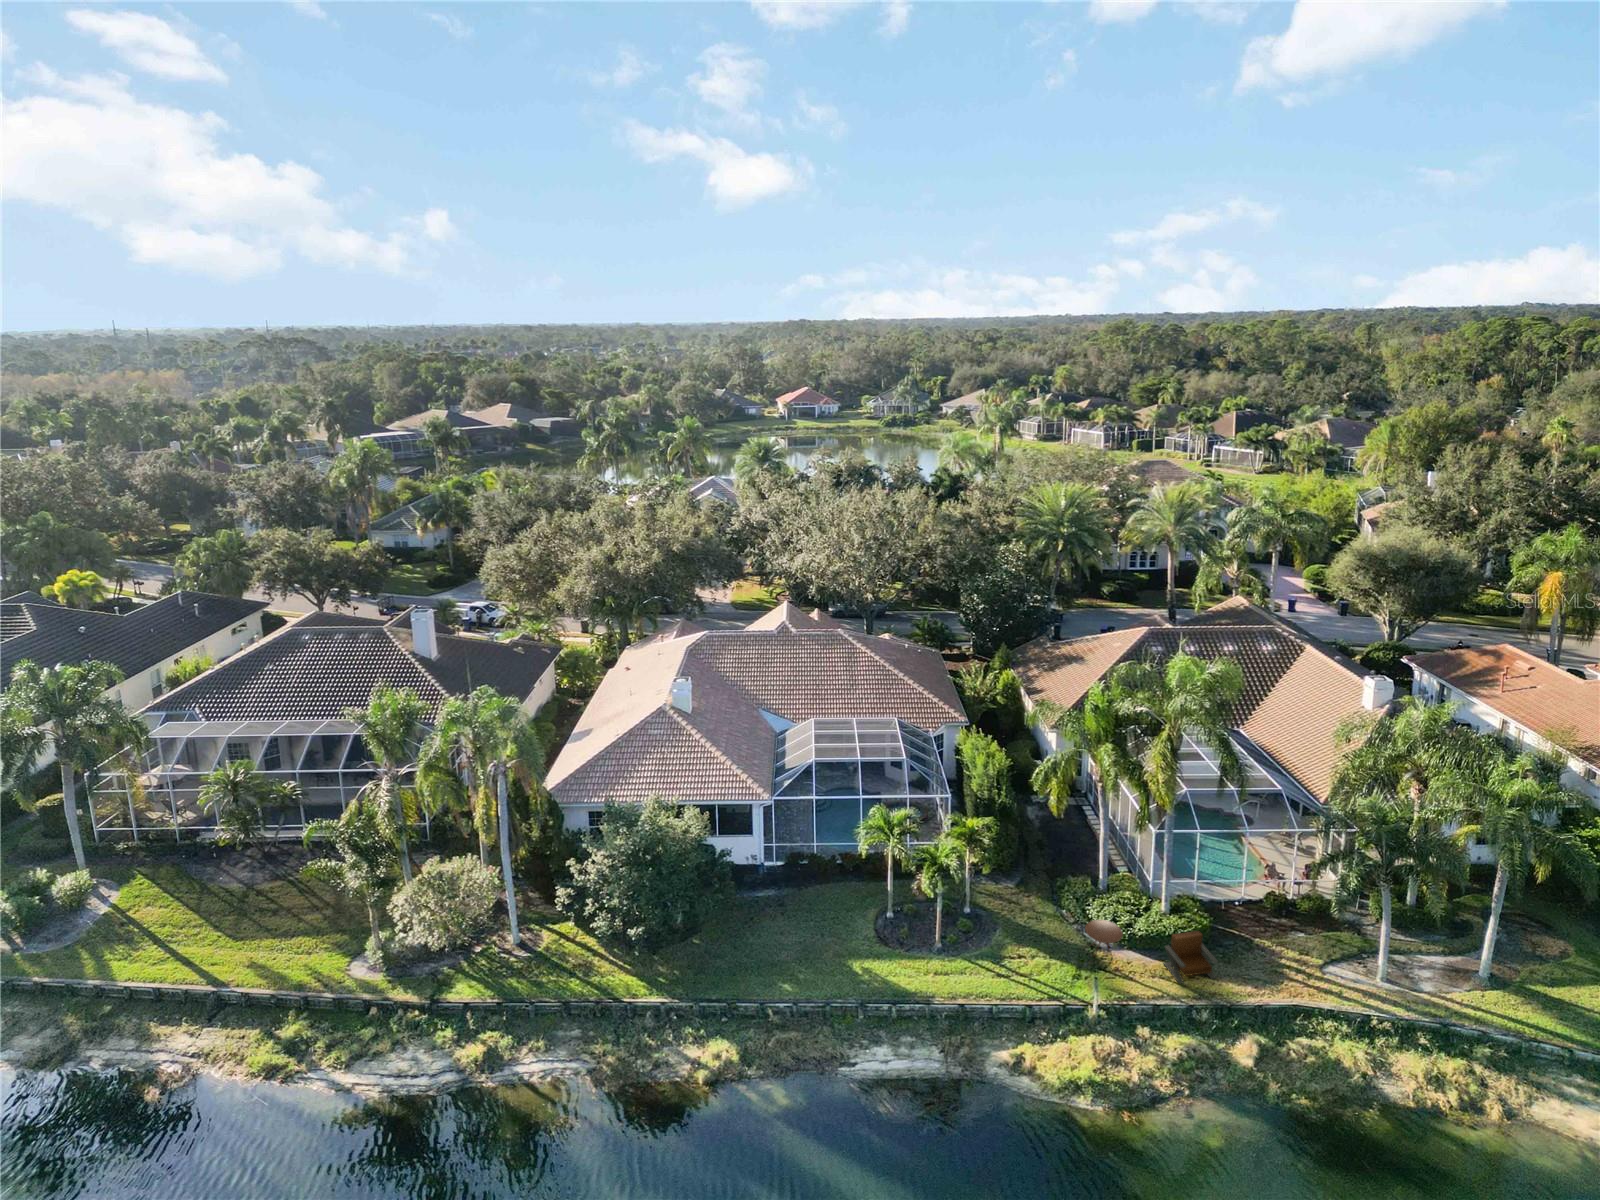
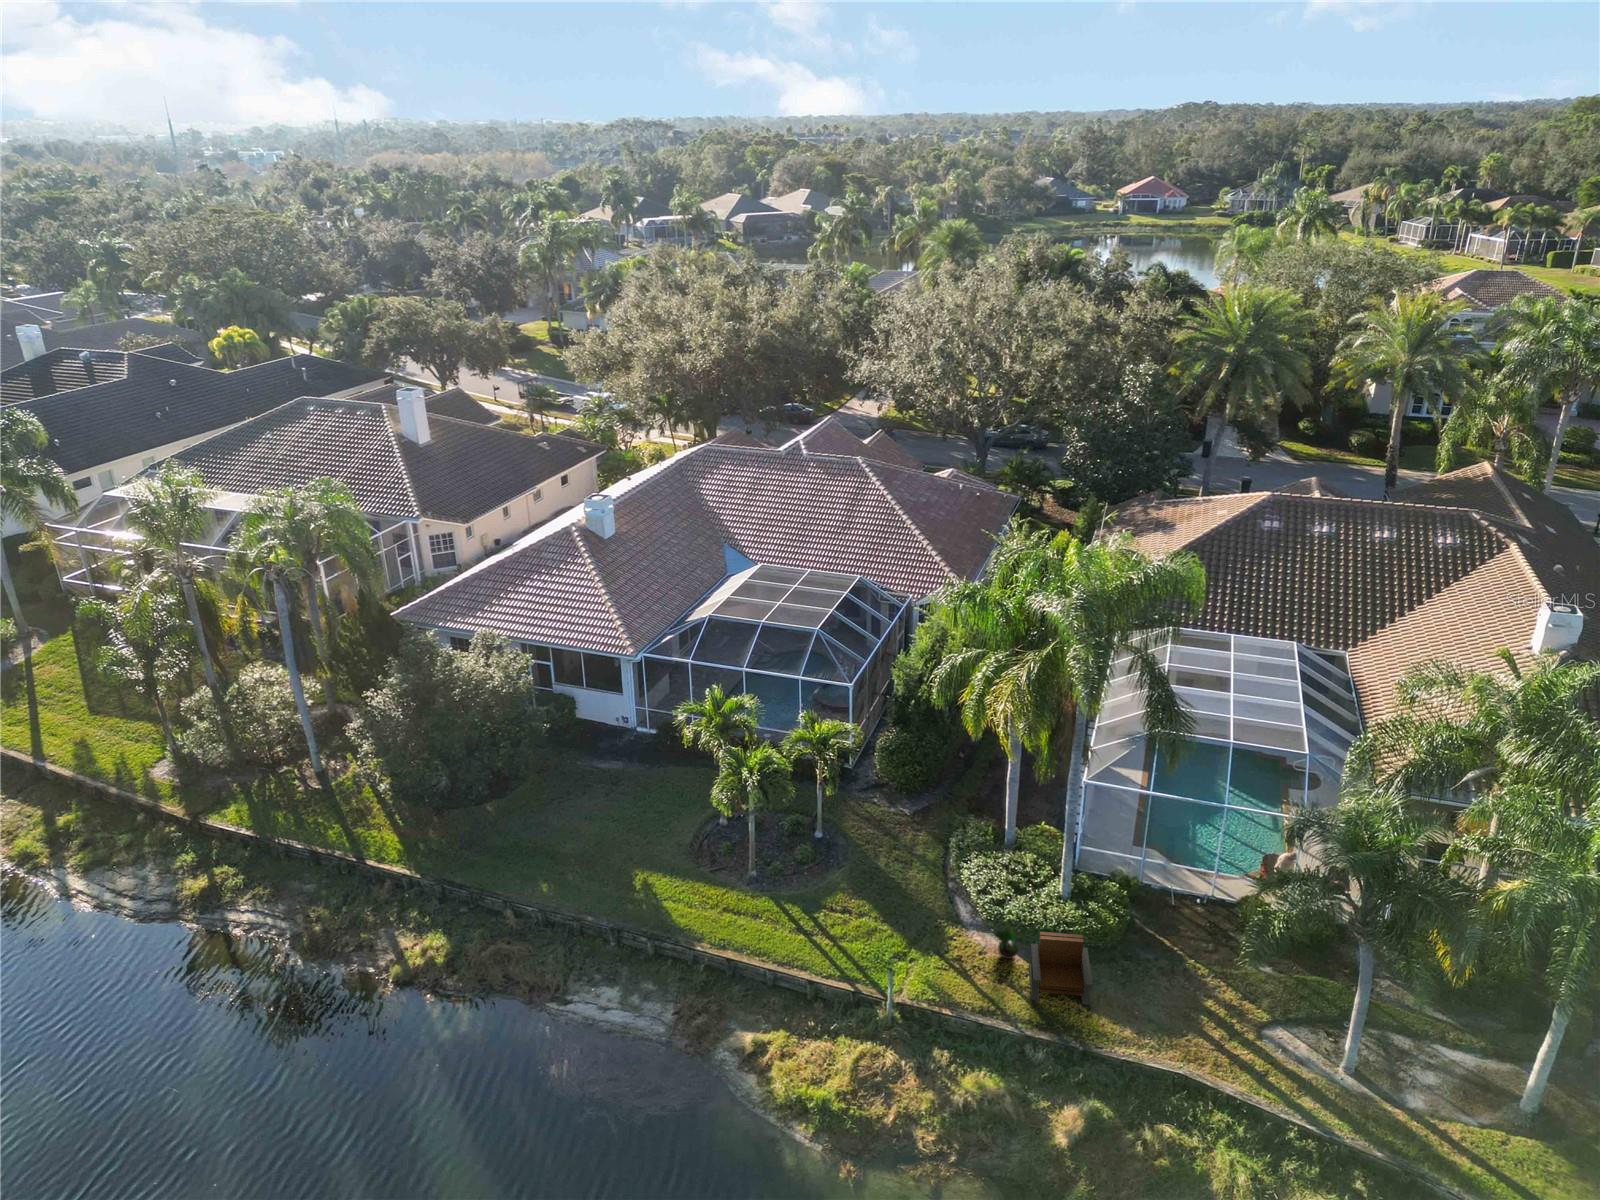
round table: present [1085,920,1123,954] -> none [933,886,983,941]
potted tree: none [1137,935,1157,962] -> present [994,926,1018,959]

